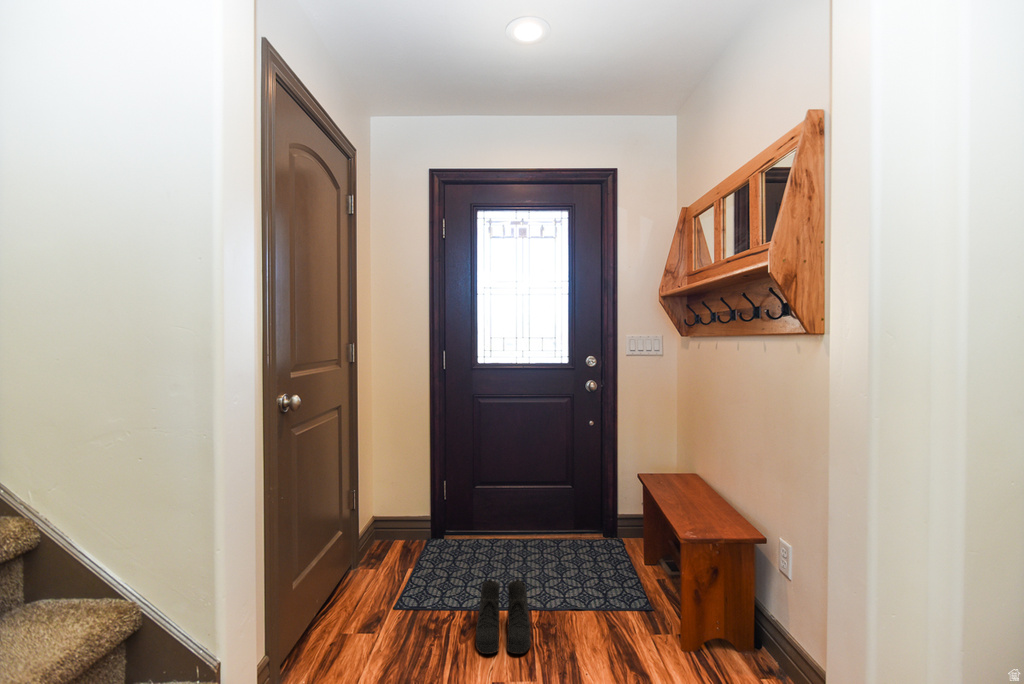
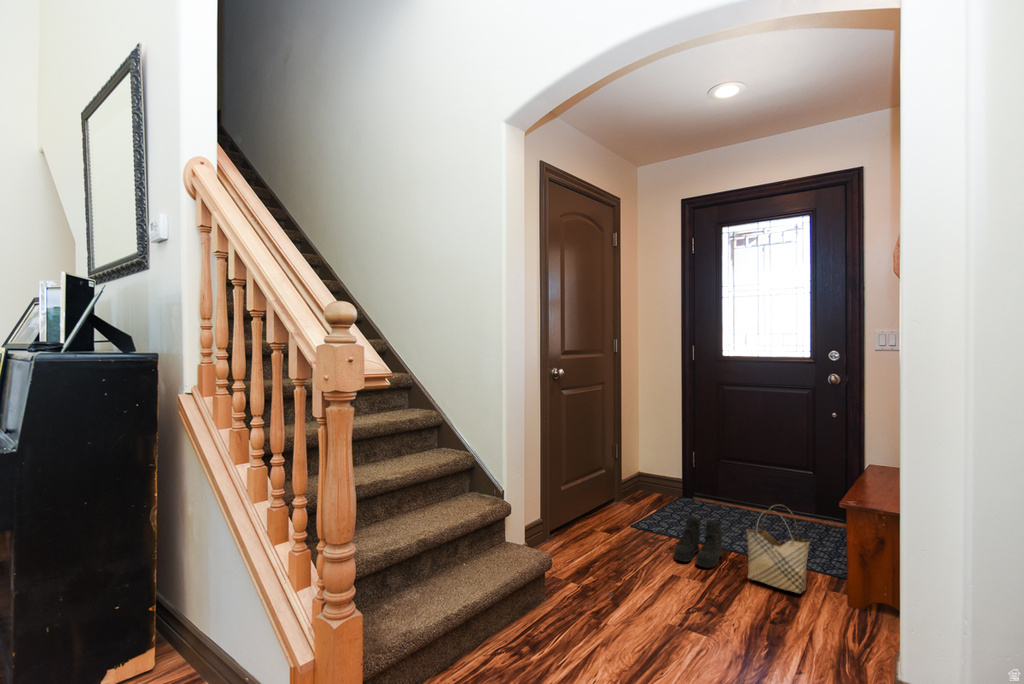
woven basket: none [571,545,642,655] -> present [746,504,810,593]

